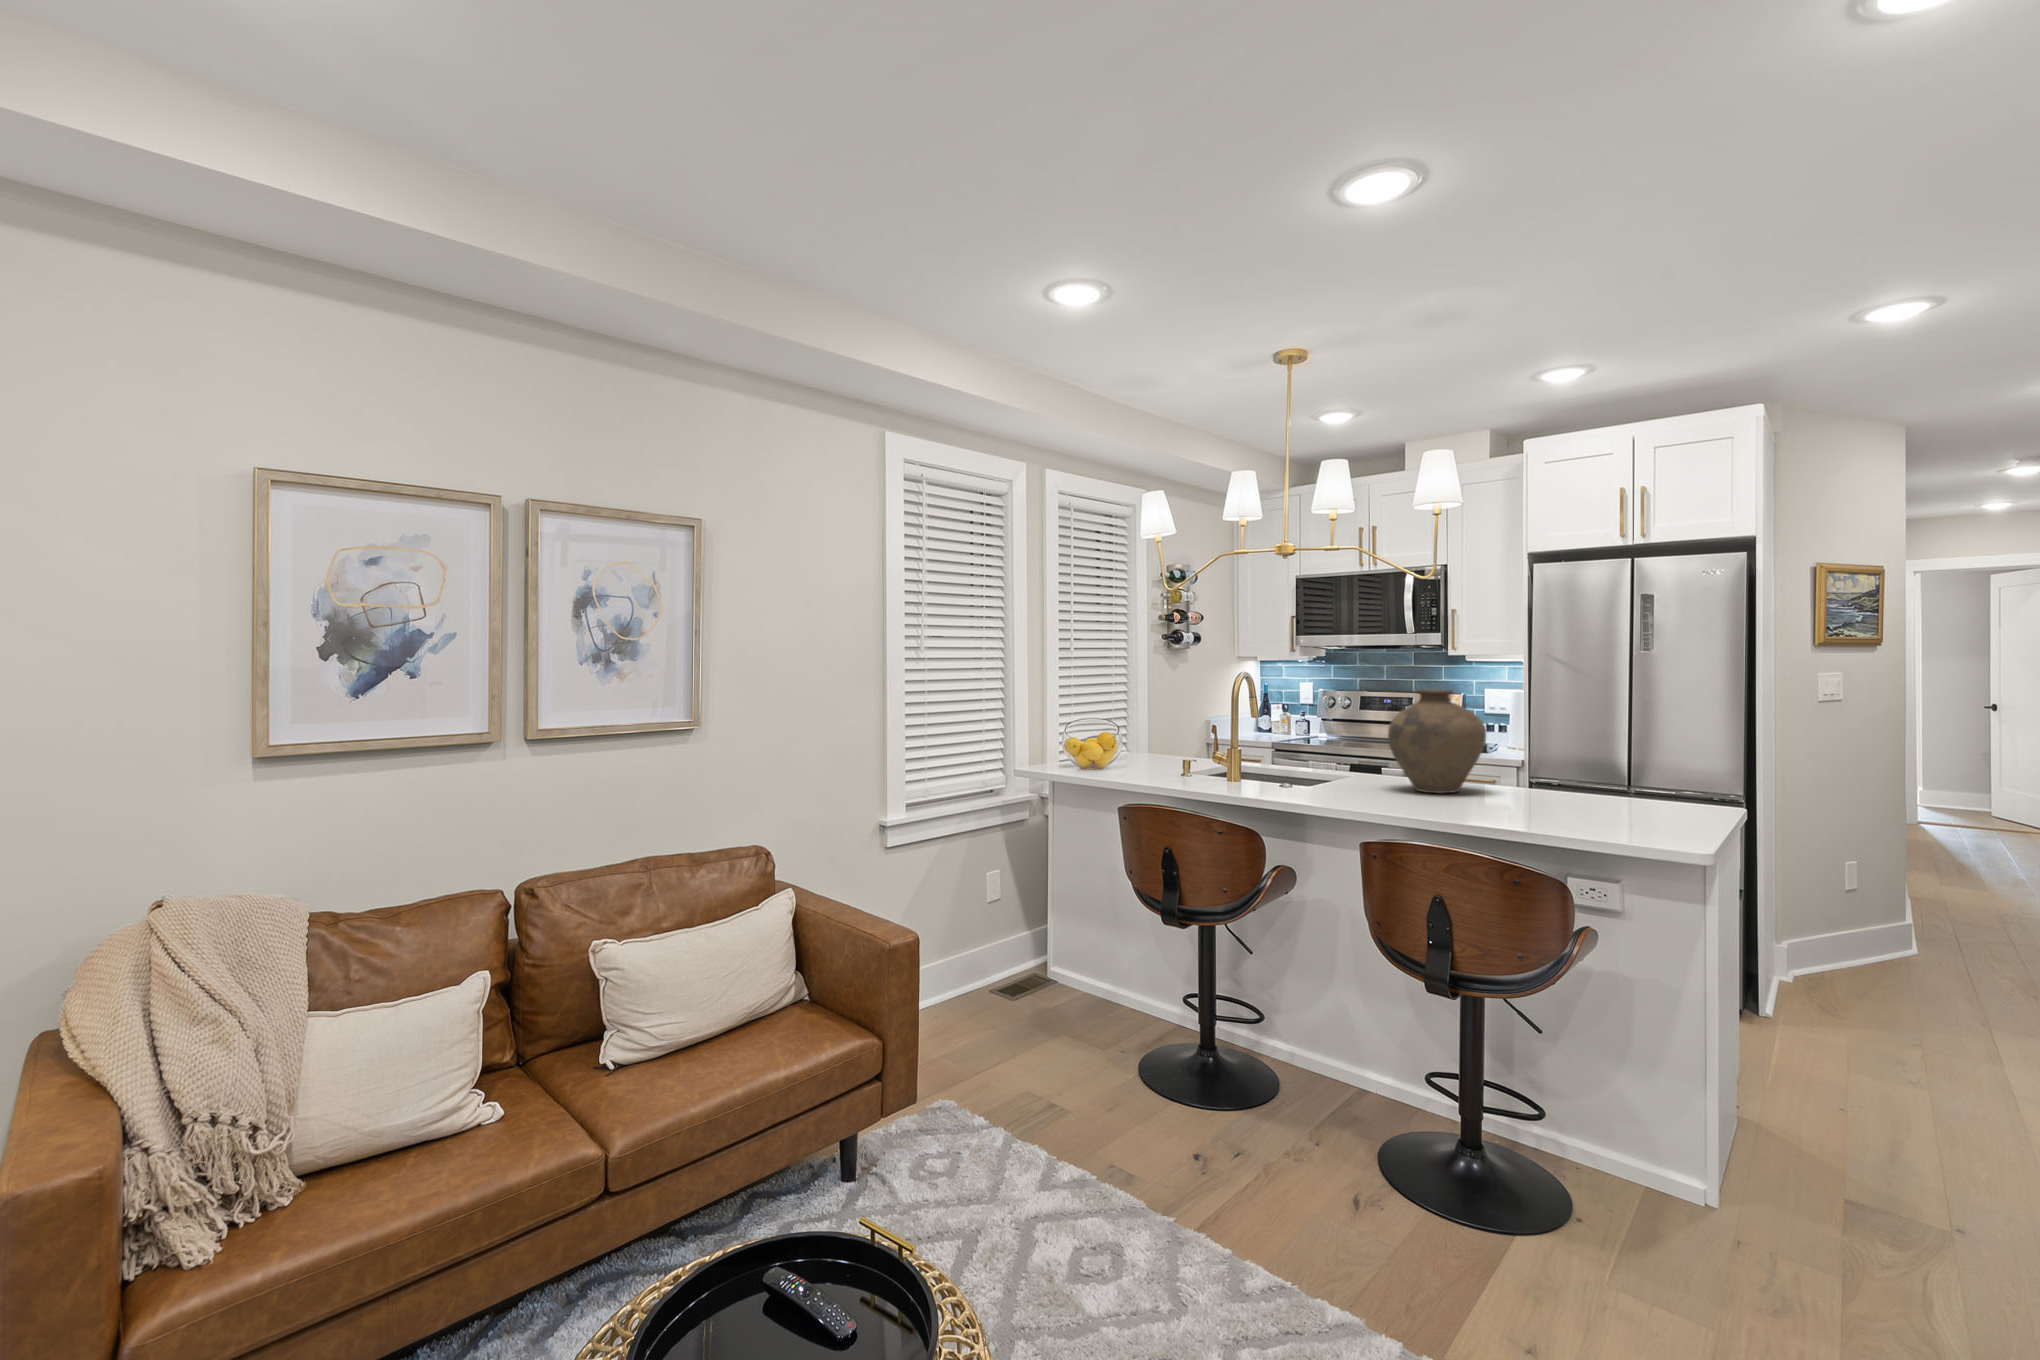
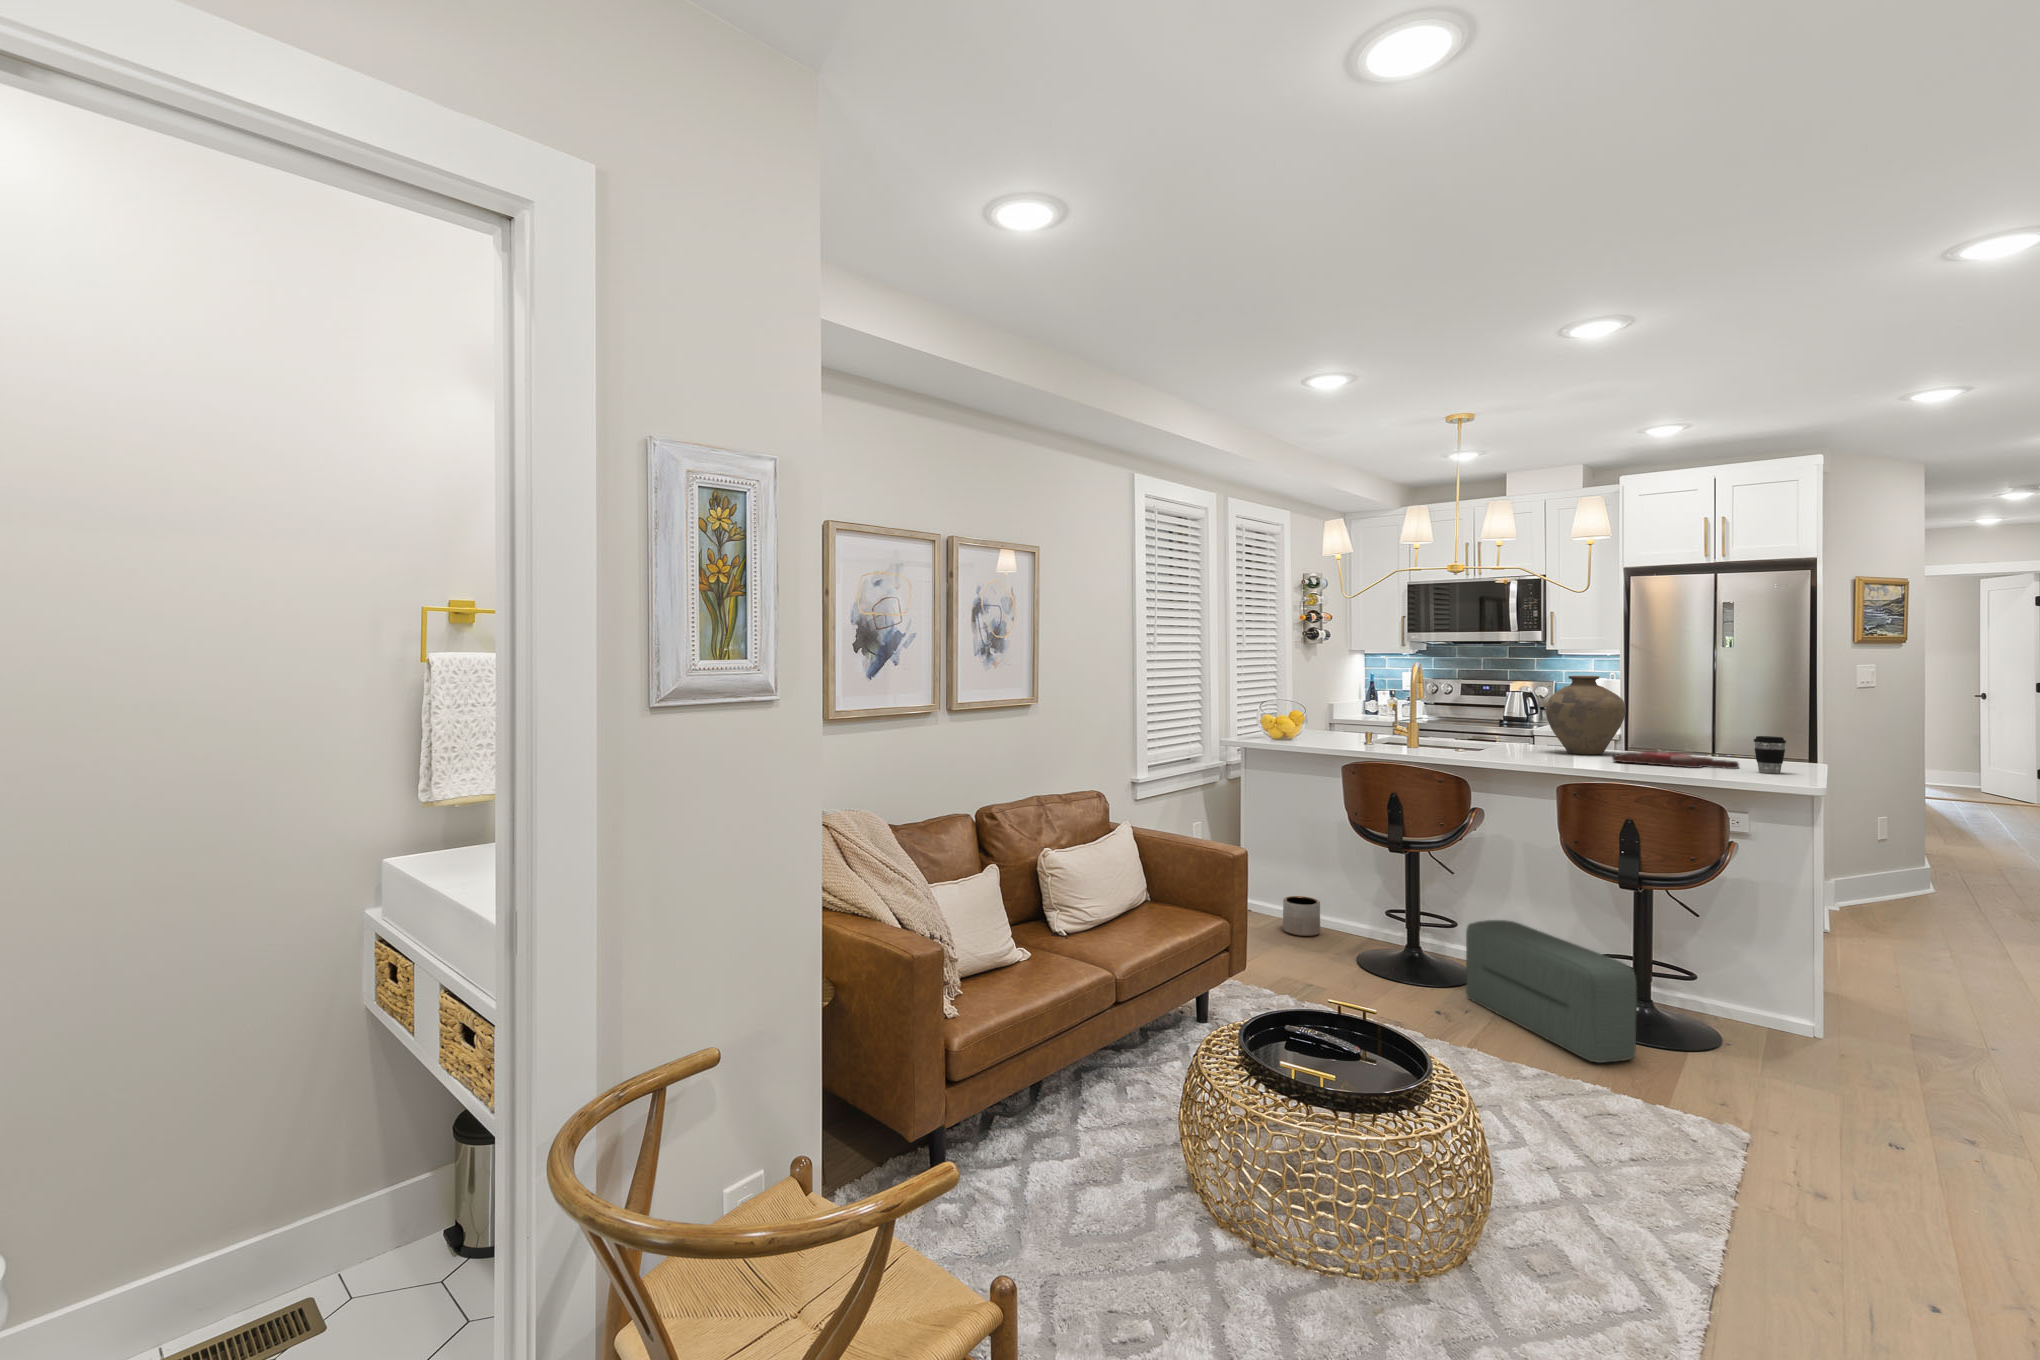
coffee cup: none [1622,777,1665,831] -> present [1754,736,1786,773]
cutting board: none [1450,792,1611,821] -> present [1612,751,1739,769]
planter: none [1074,966,1119,1019] -> present [1283,896,1320,936]
pouf: none [1249,1021,1434,1256] -> present [1466,920,1637,1063]

